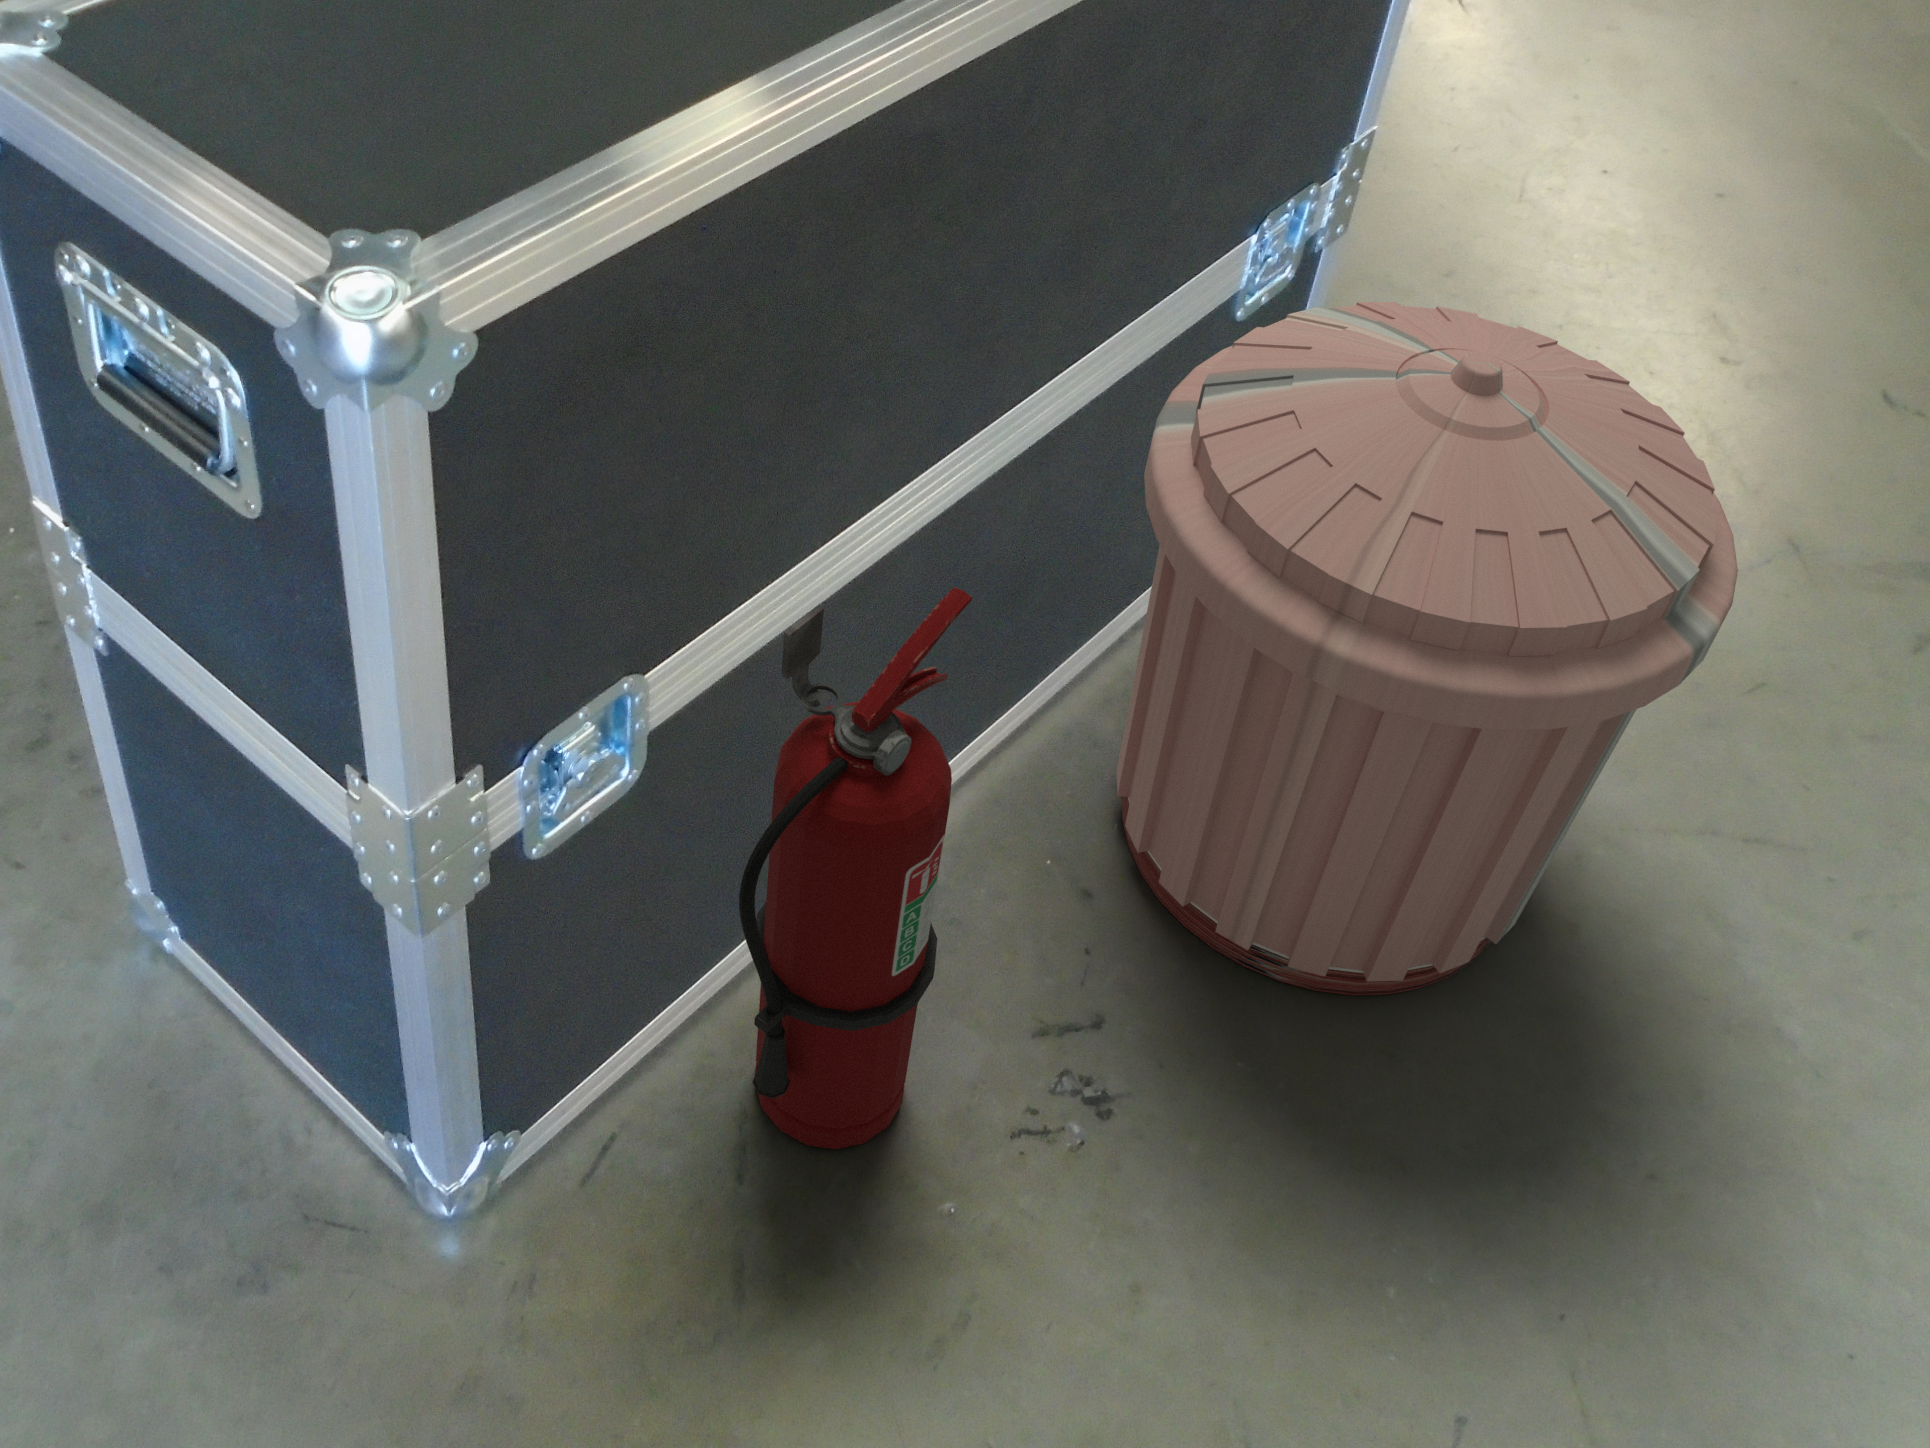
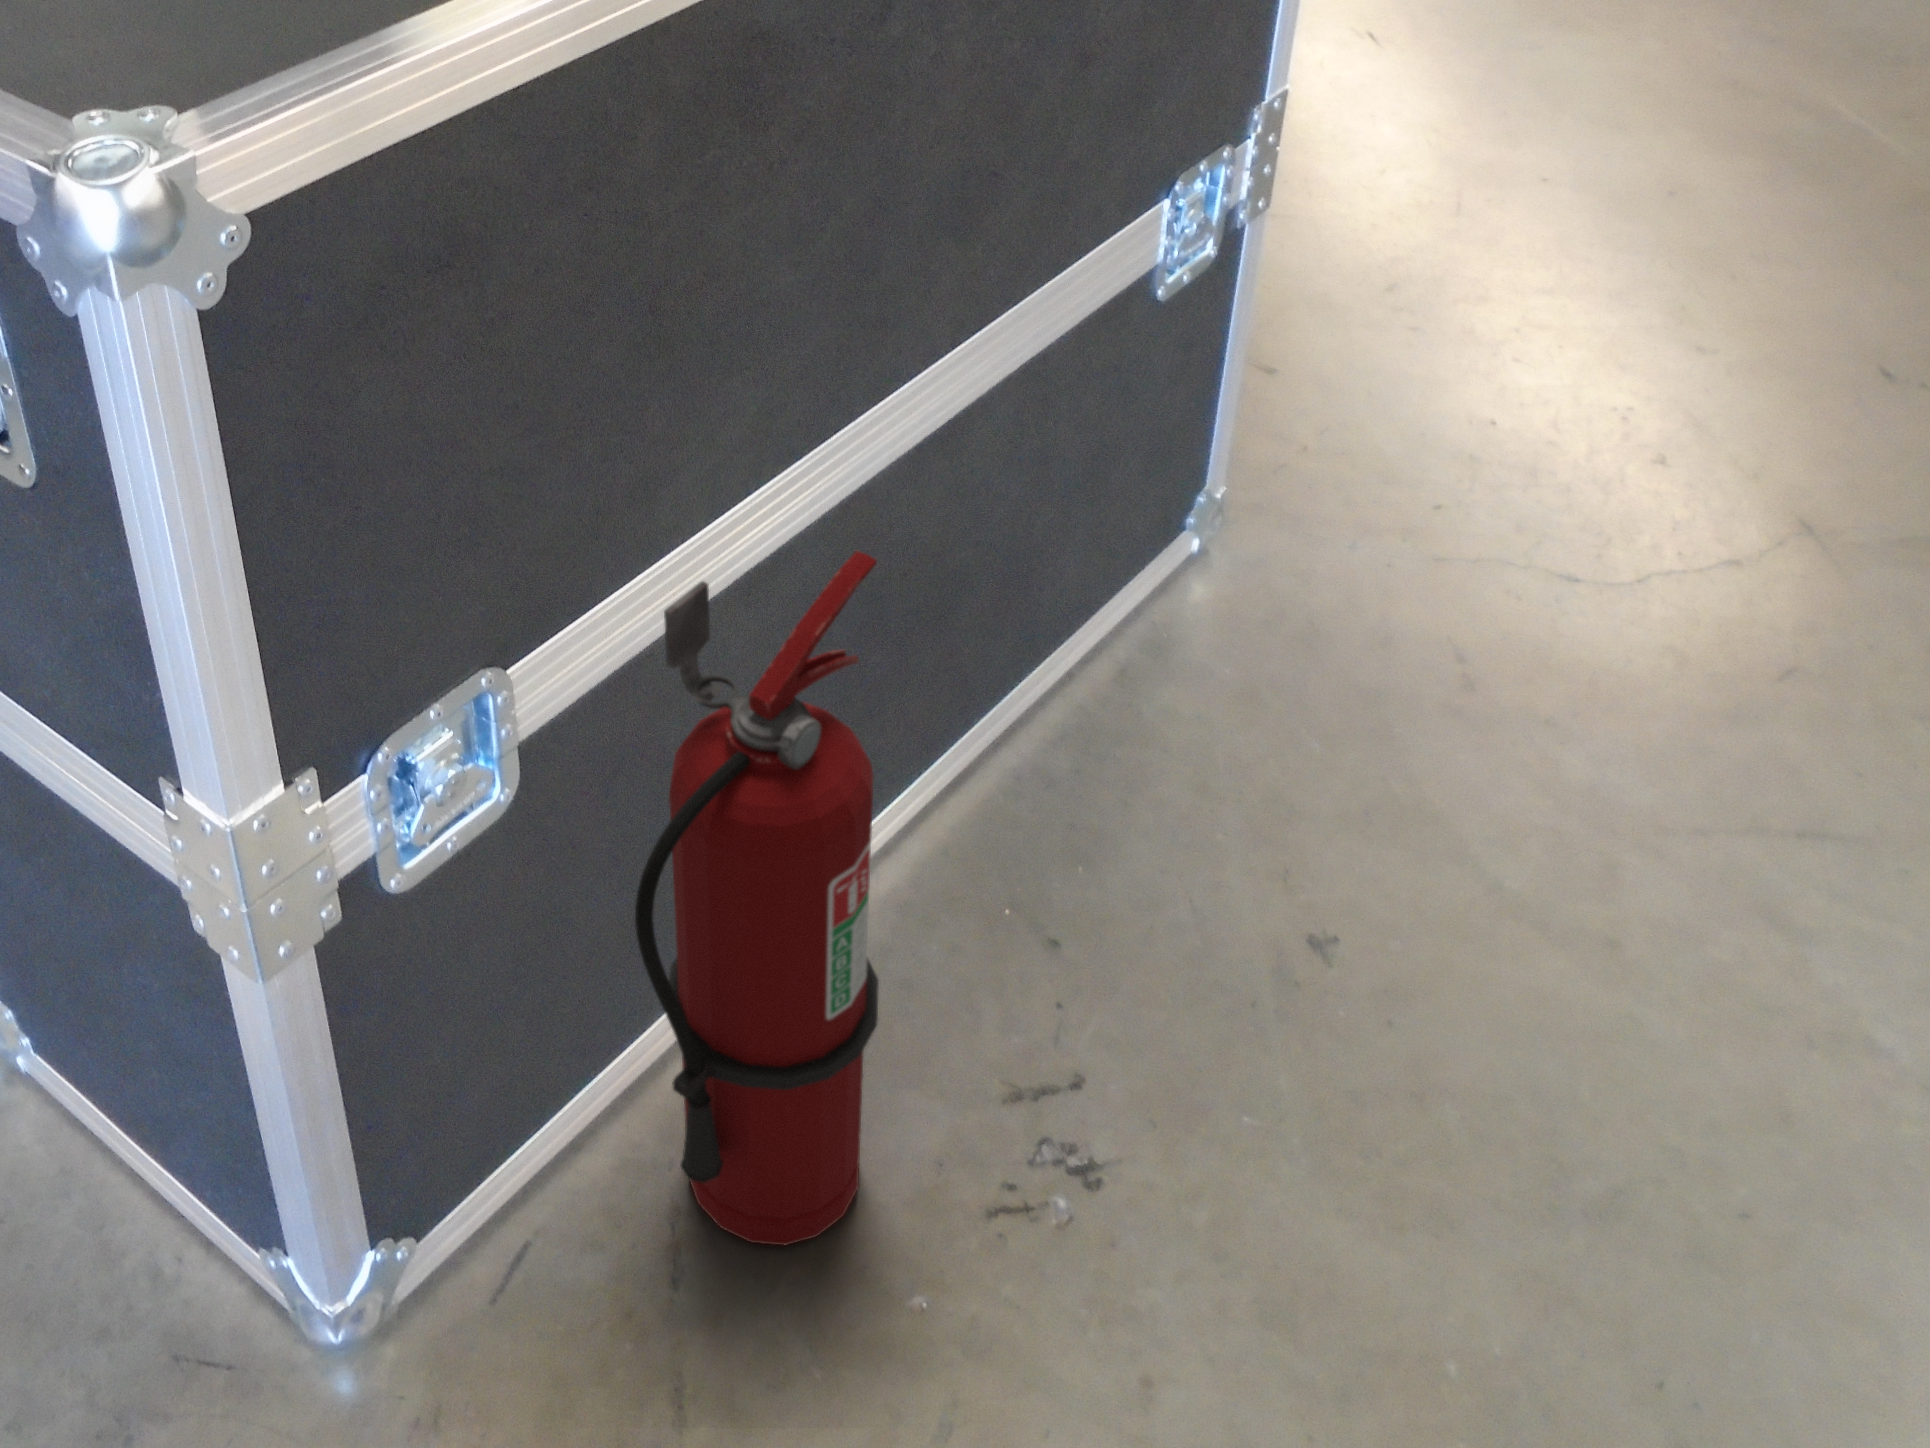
trash can: present [1117,302,1738,995] -> none [1071,248,1755,1033]

